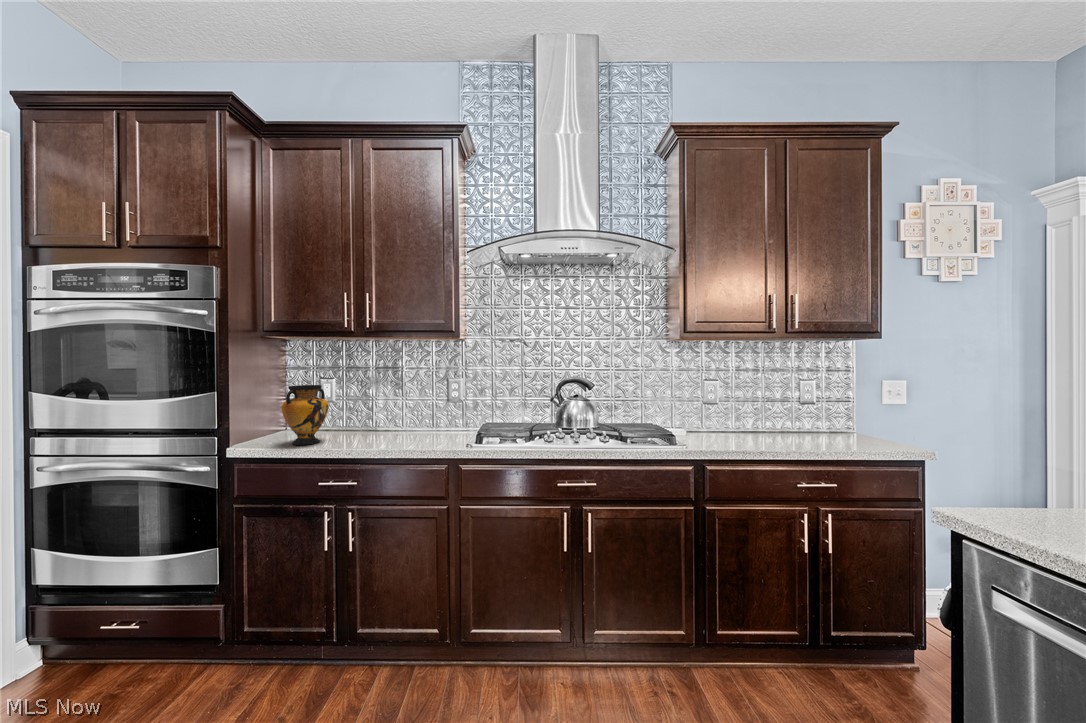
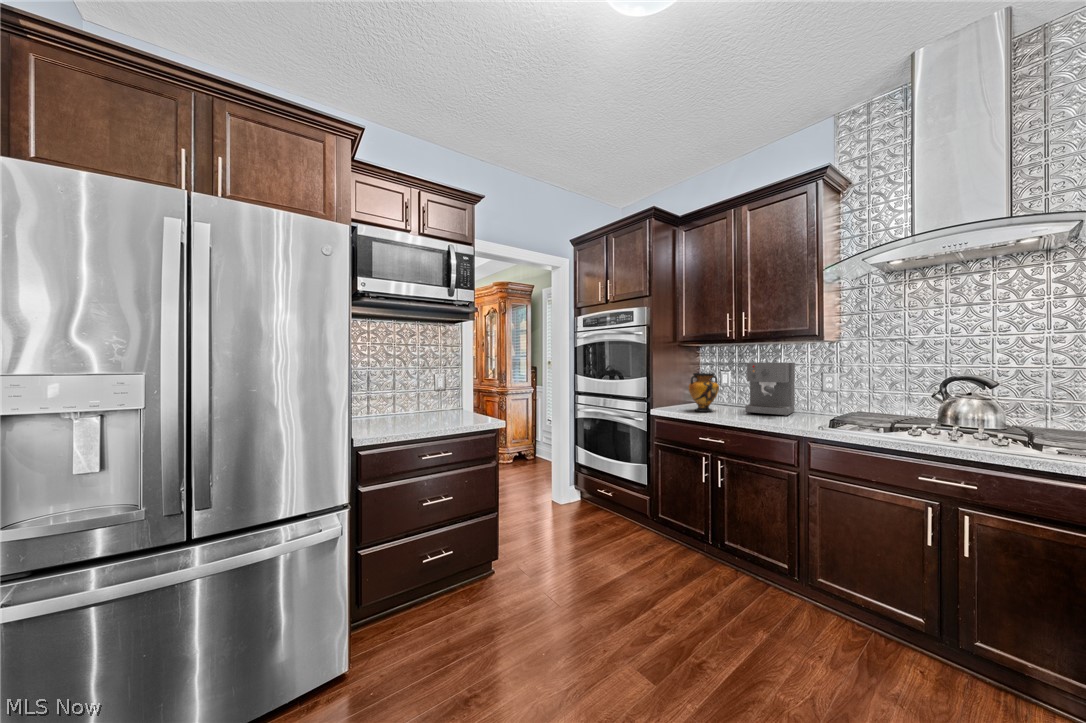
coffee maker: none [369,367,422,438] -> present [745,363,795,416]

